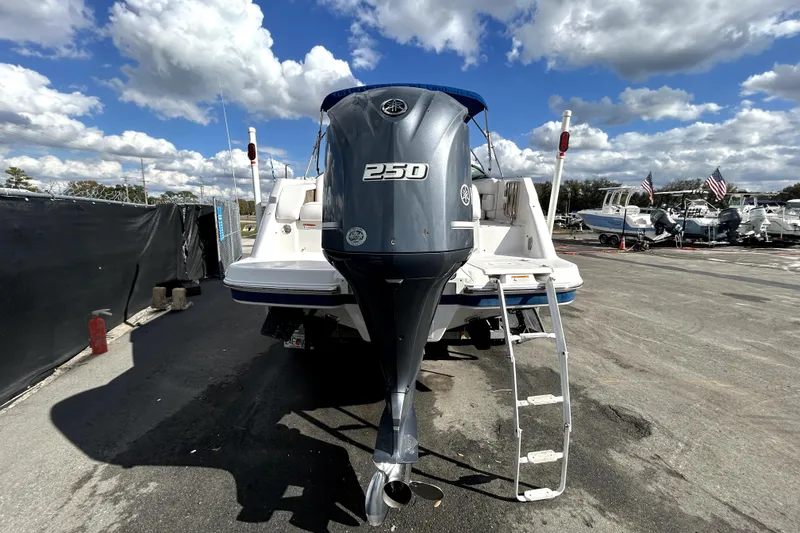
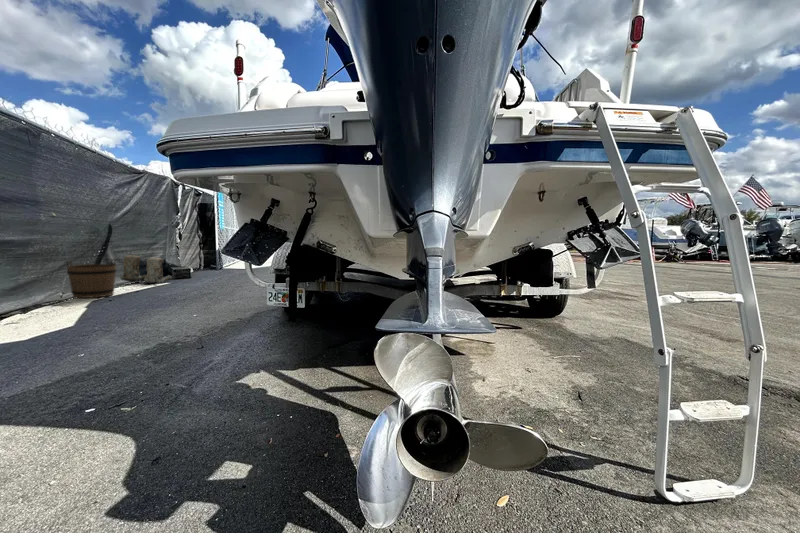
bucket: none [115,299,154,335] -> present [67,260,116,298]
fire extinguisher: present [84,309,112,354] -> none [16,256,53,311]

